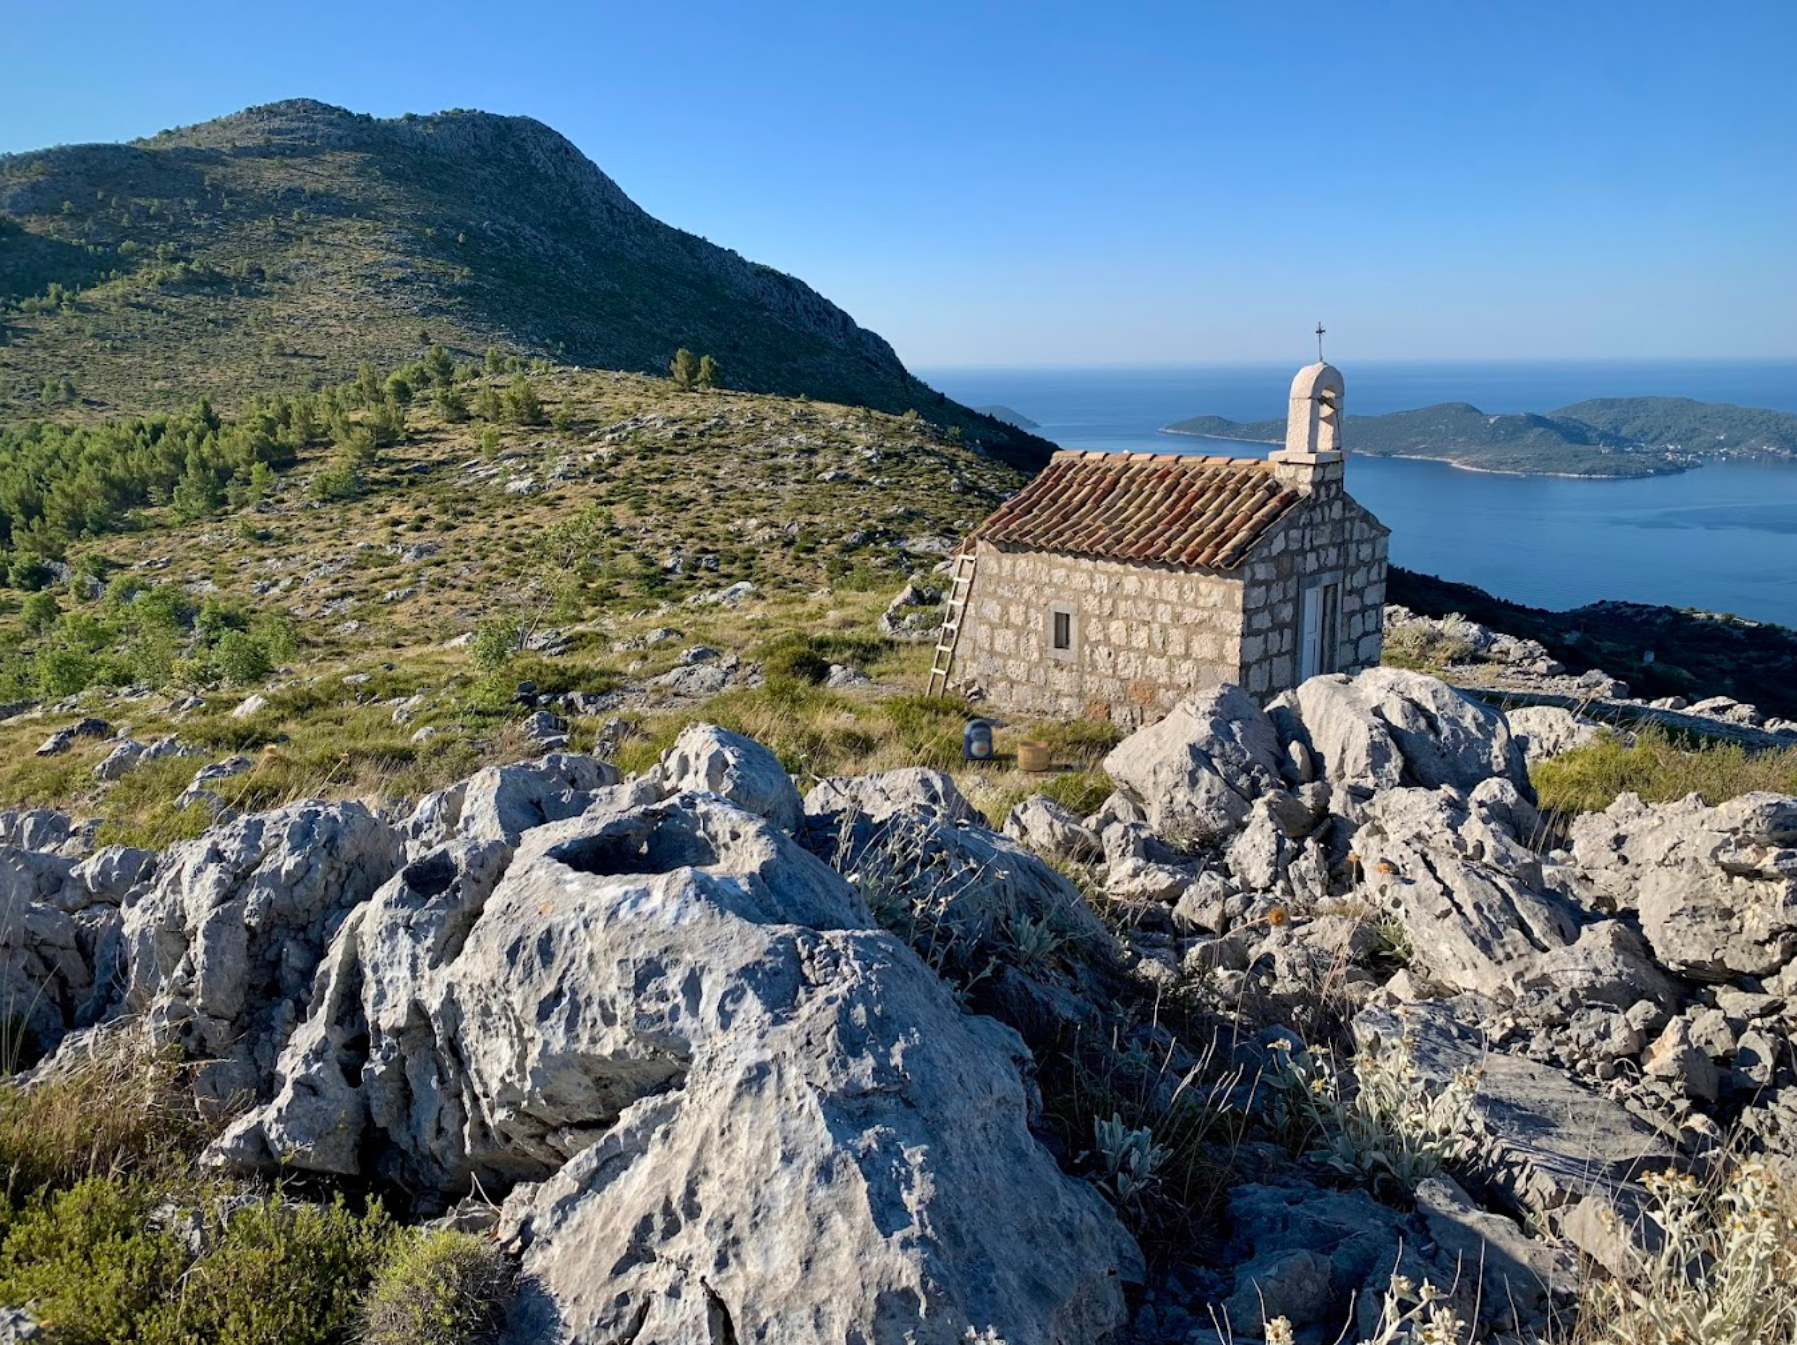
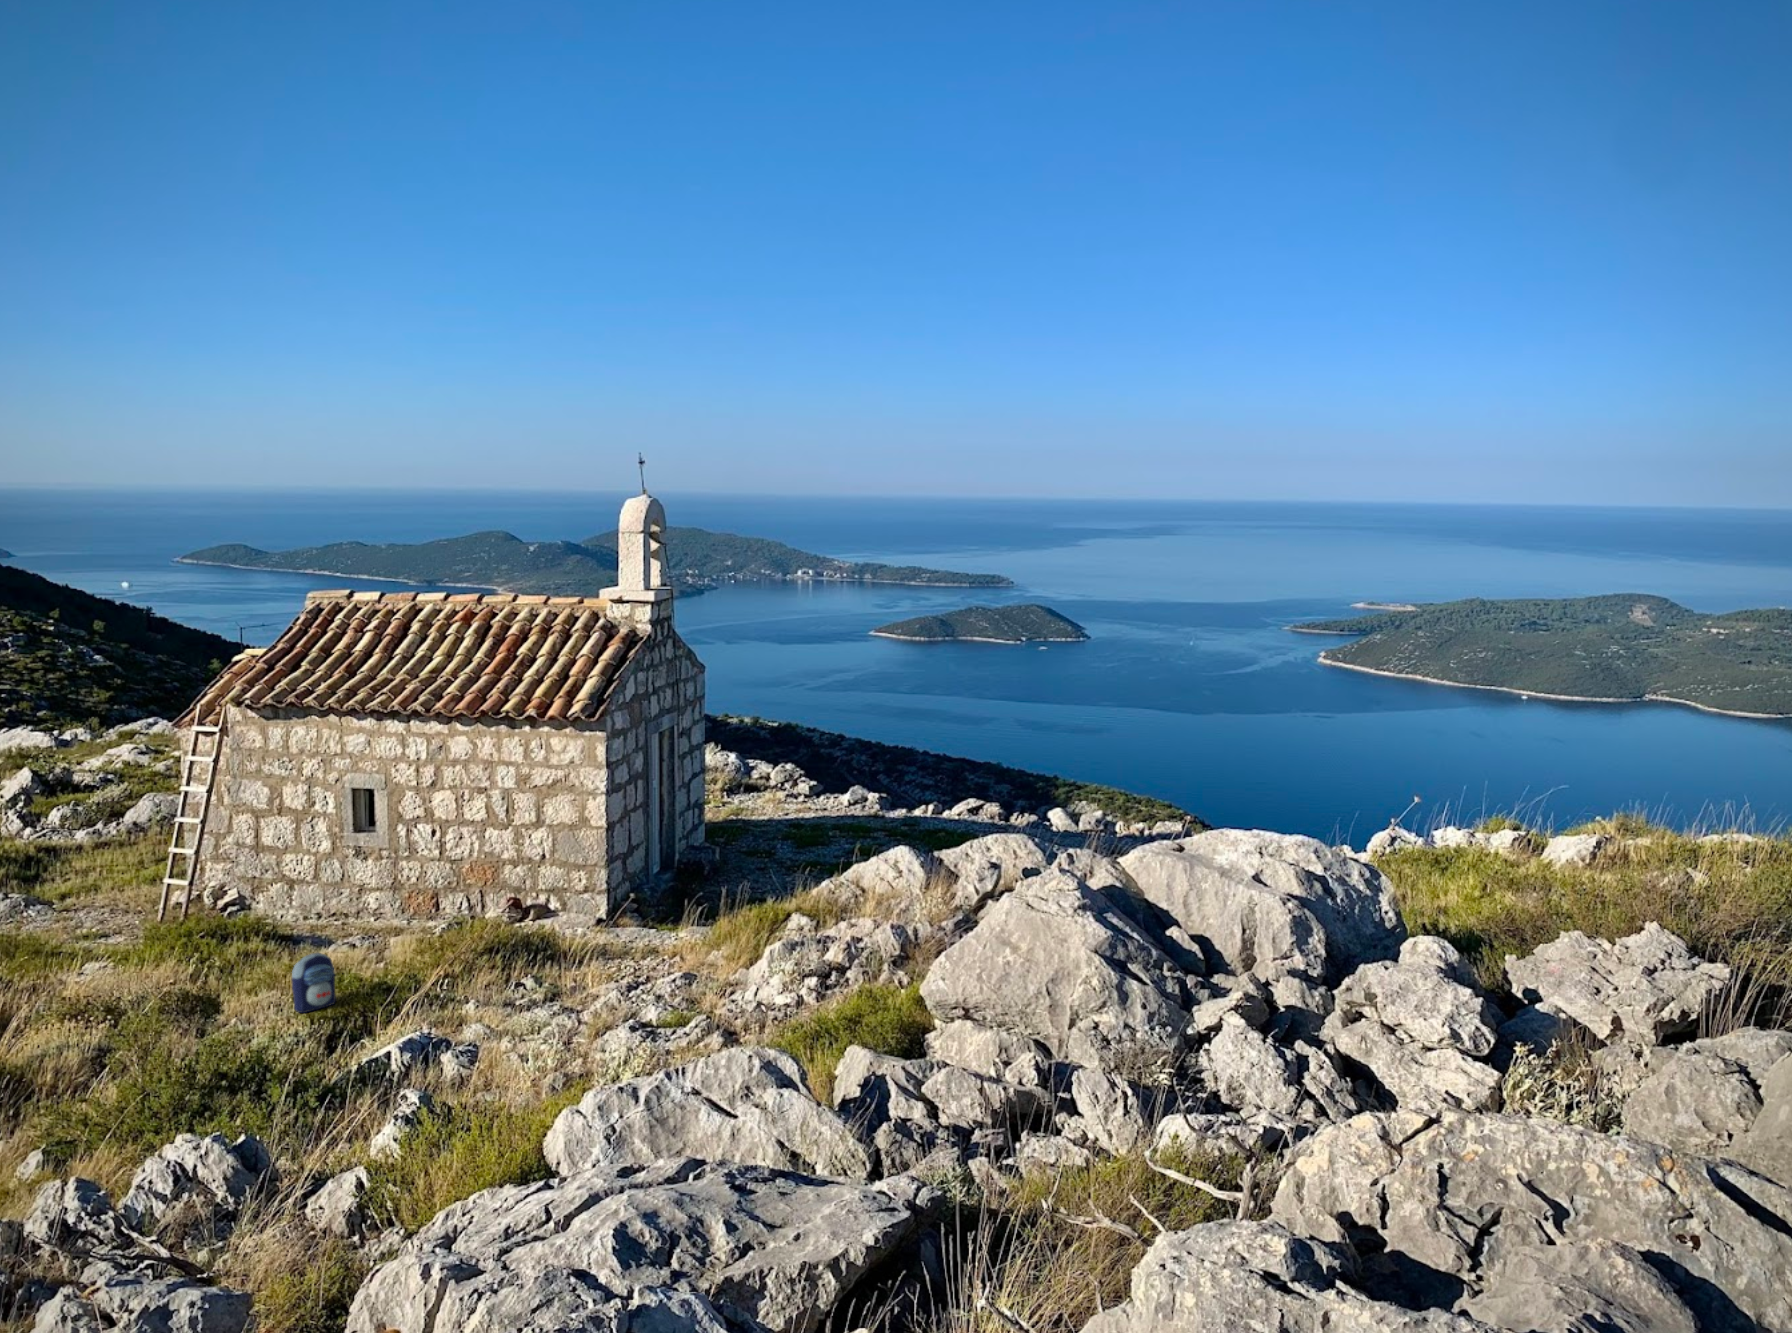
wooden bucket: present [1017,741,1049,771] -> none [381,968,427,1012]

